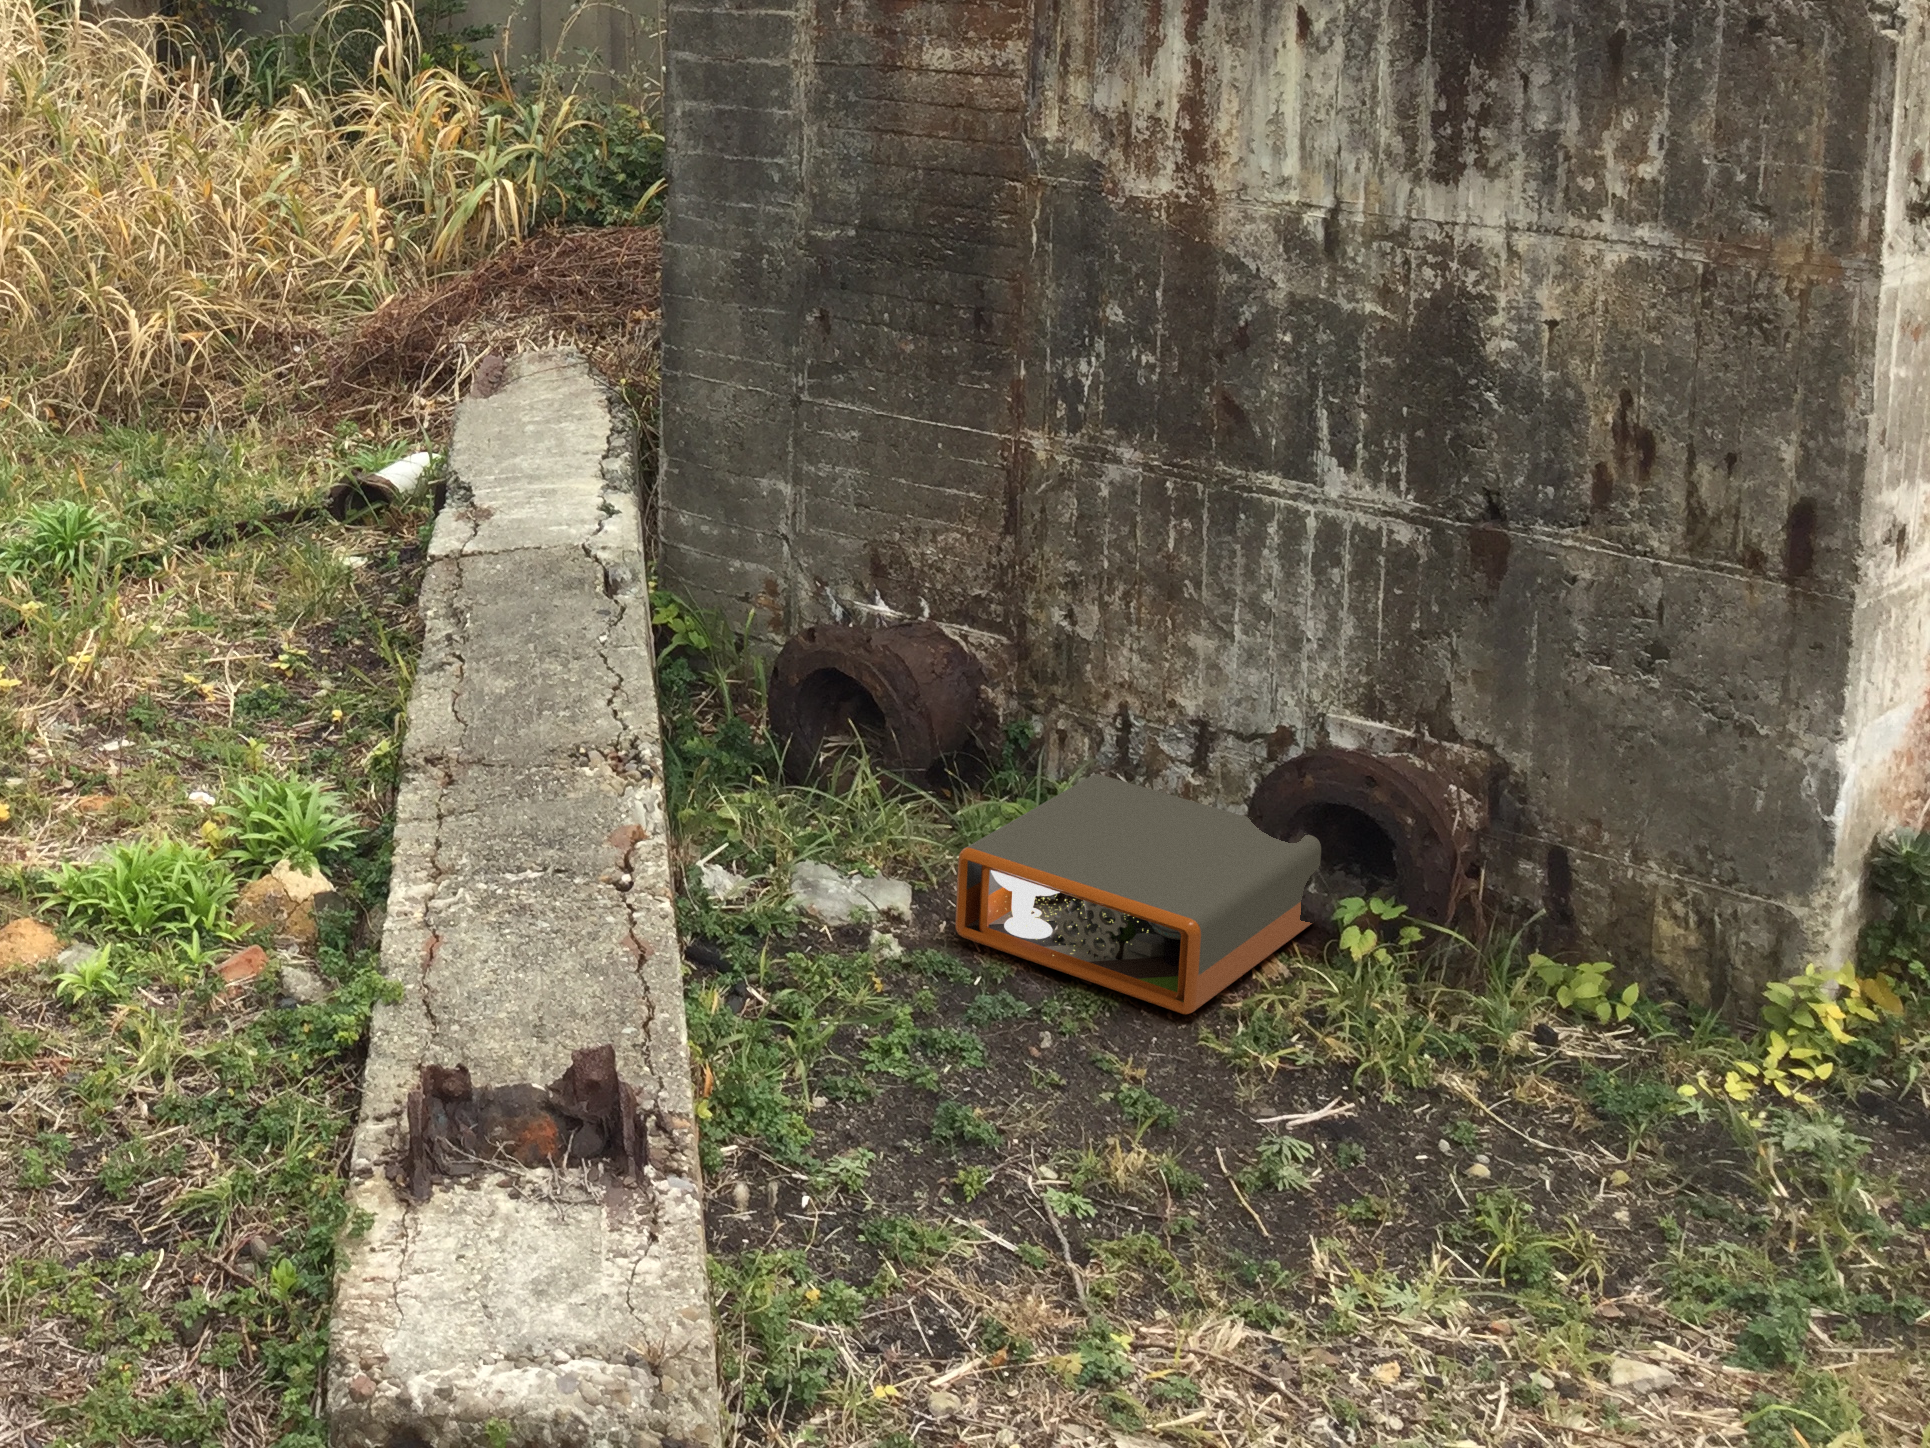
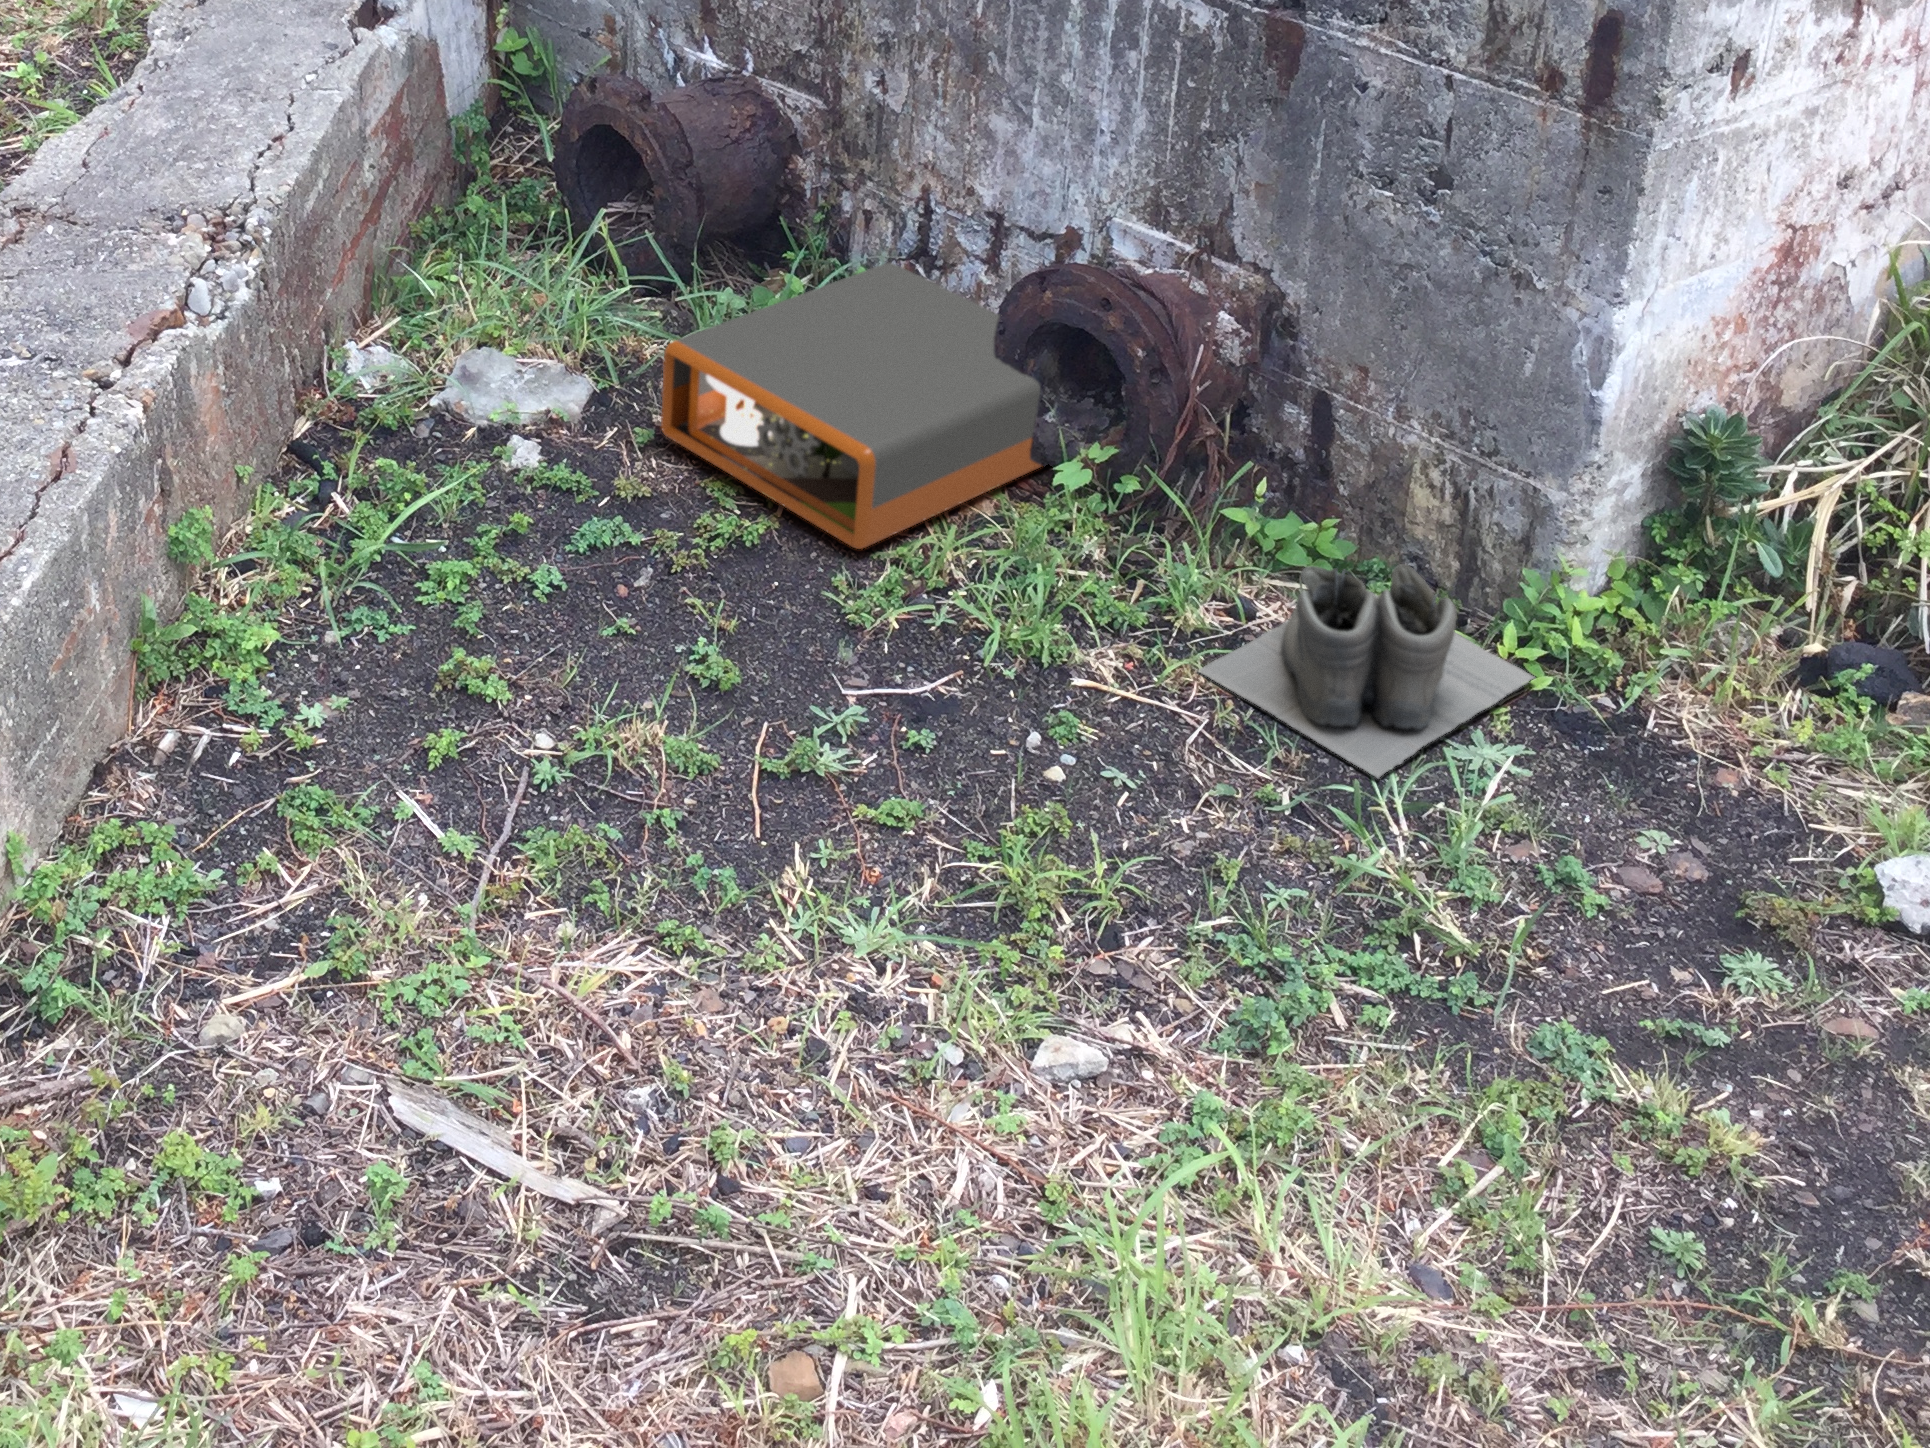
boots: none [1531,976,1816,1161] -> present [1198,564,1534,778]

